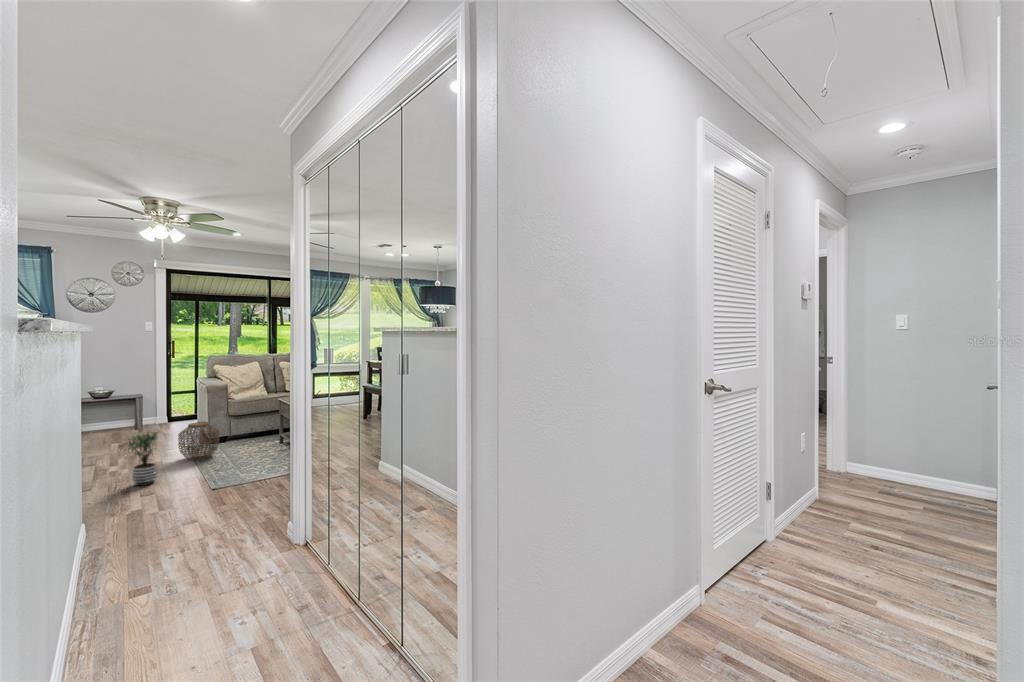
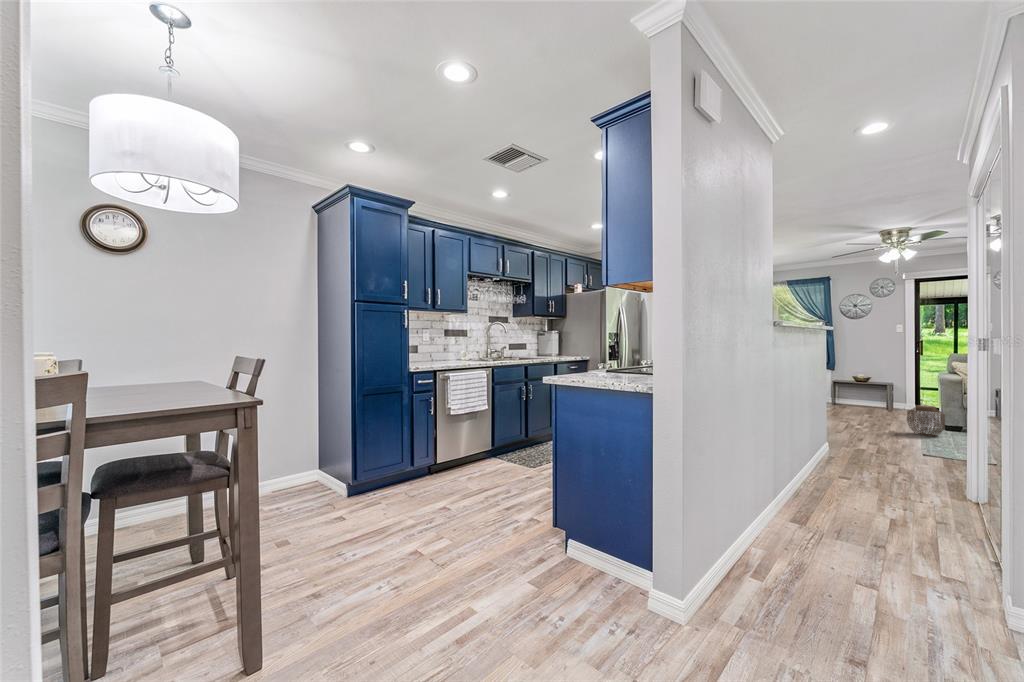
potted plant: present [120,432,158,486] -> none [856,400,892,439]

